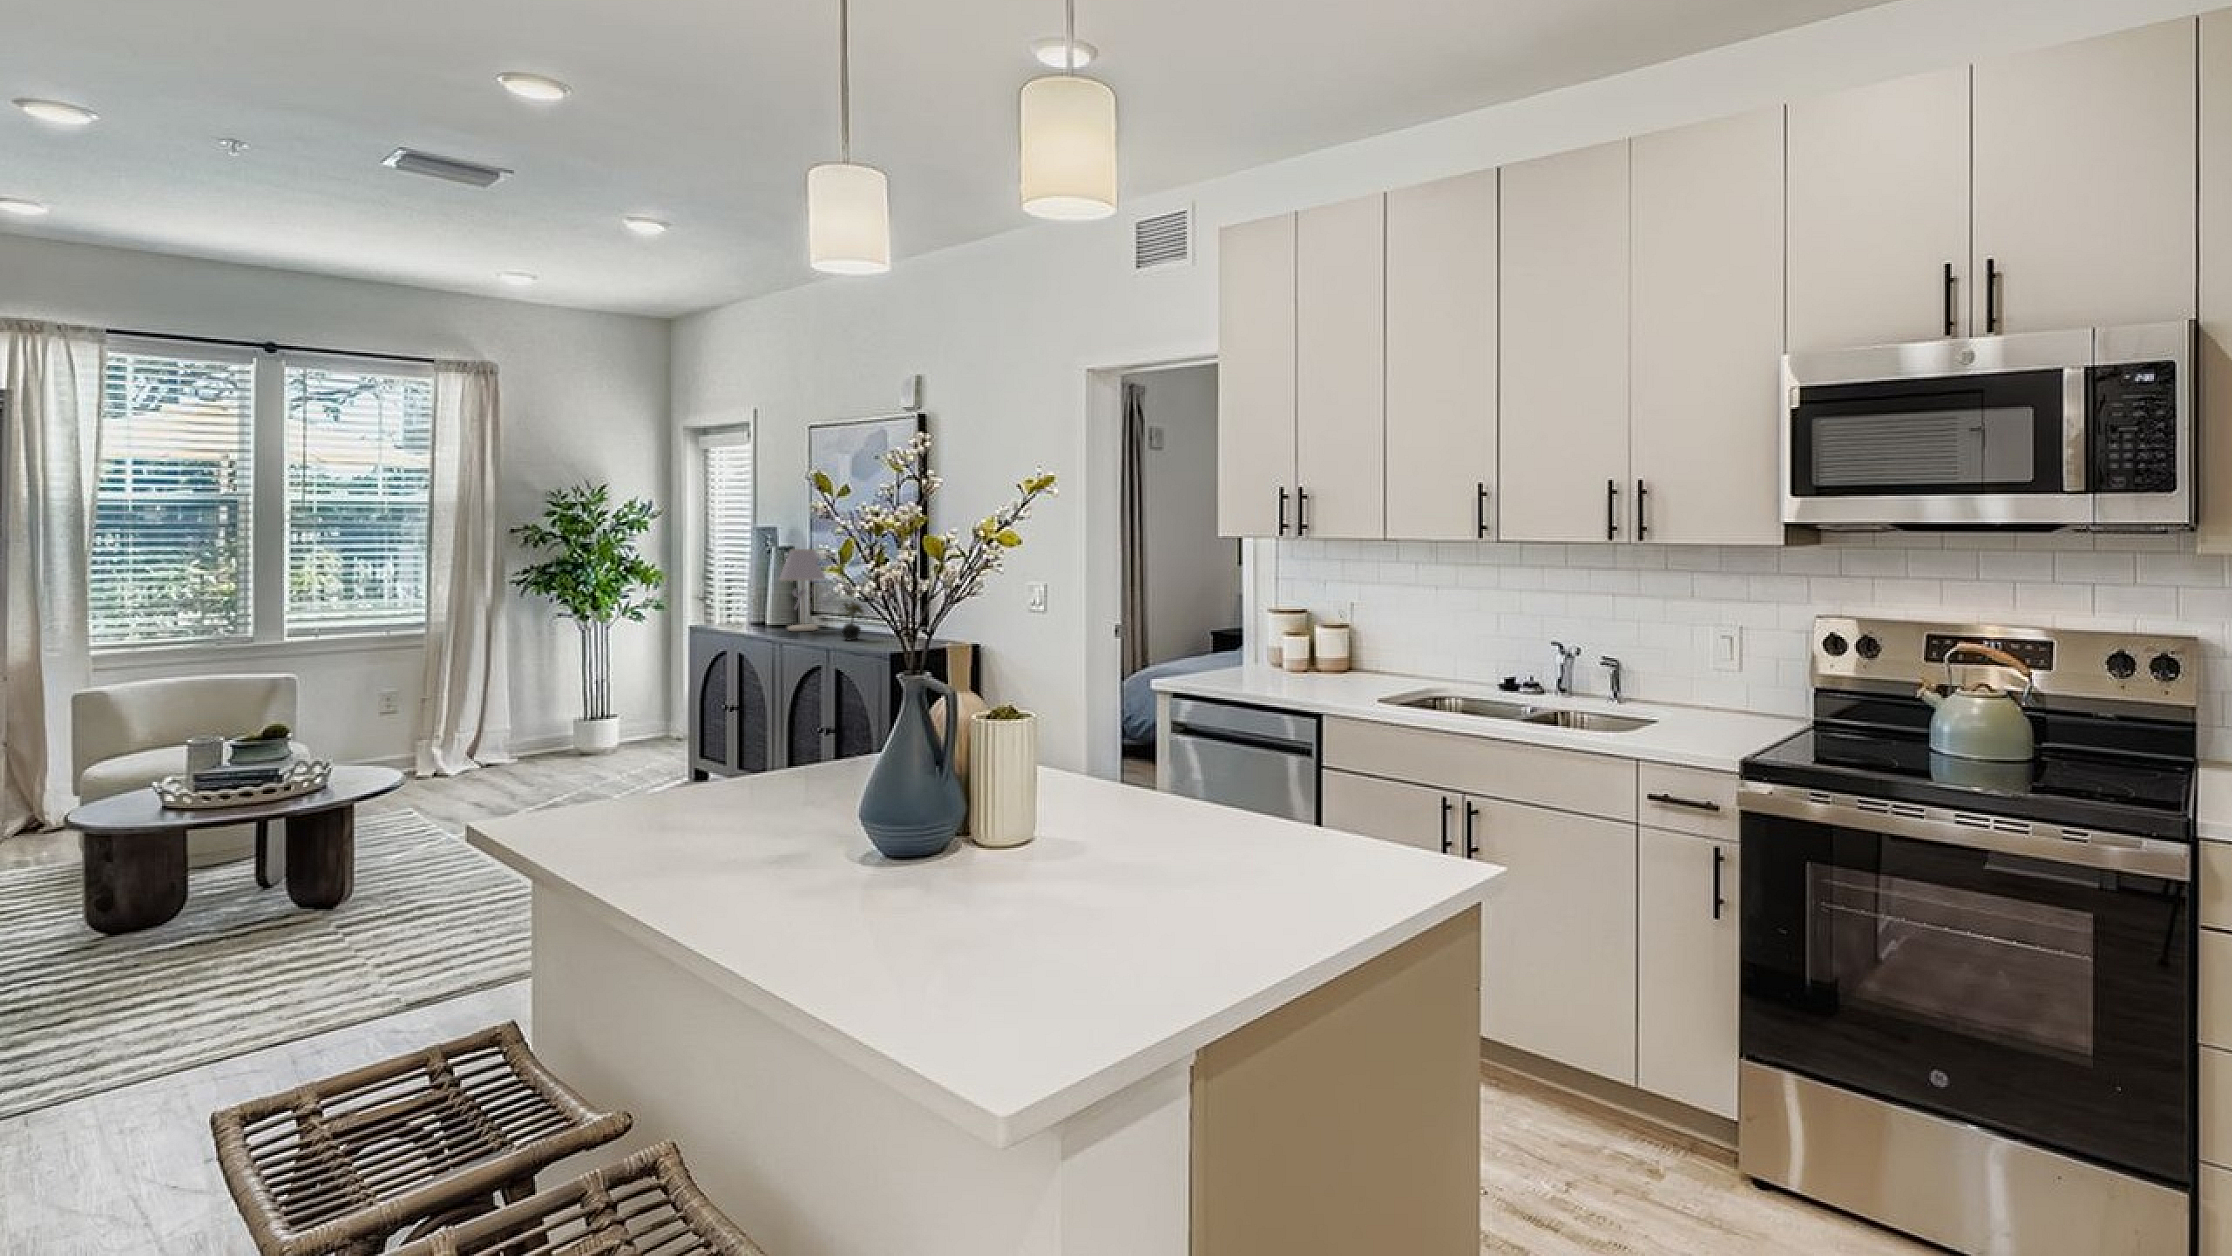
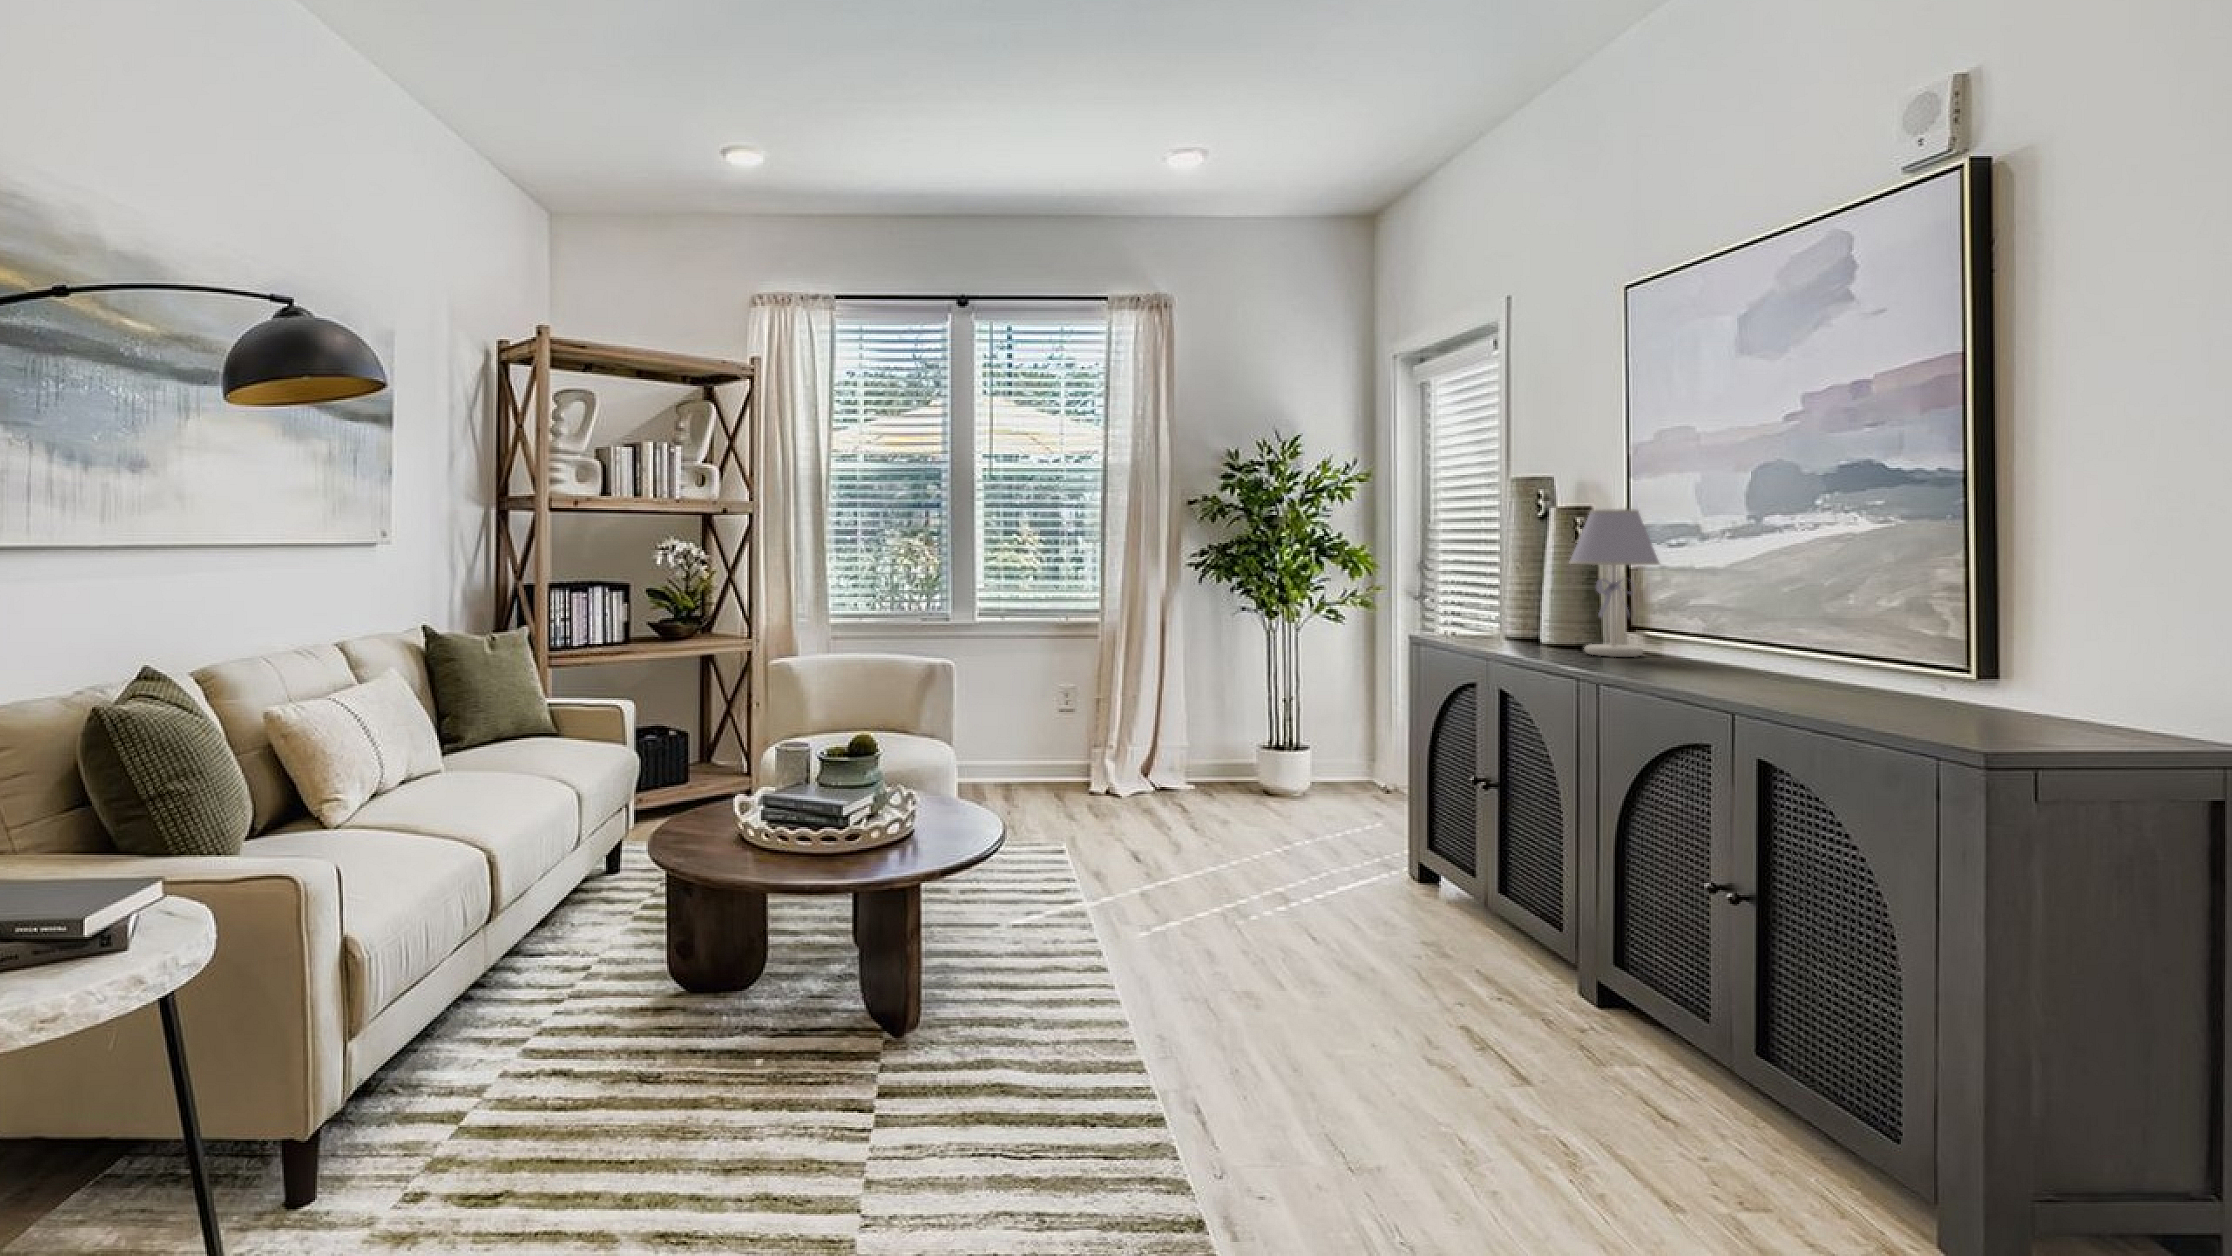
succulent plant: present [842,602,864,640] -> none [1719,601,1786,686]

